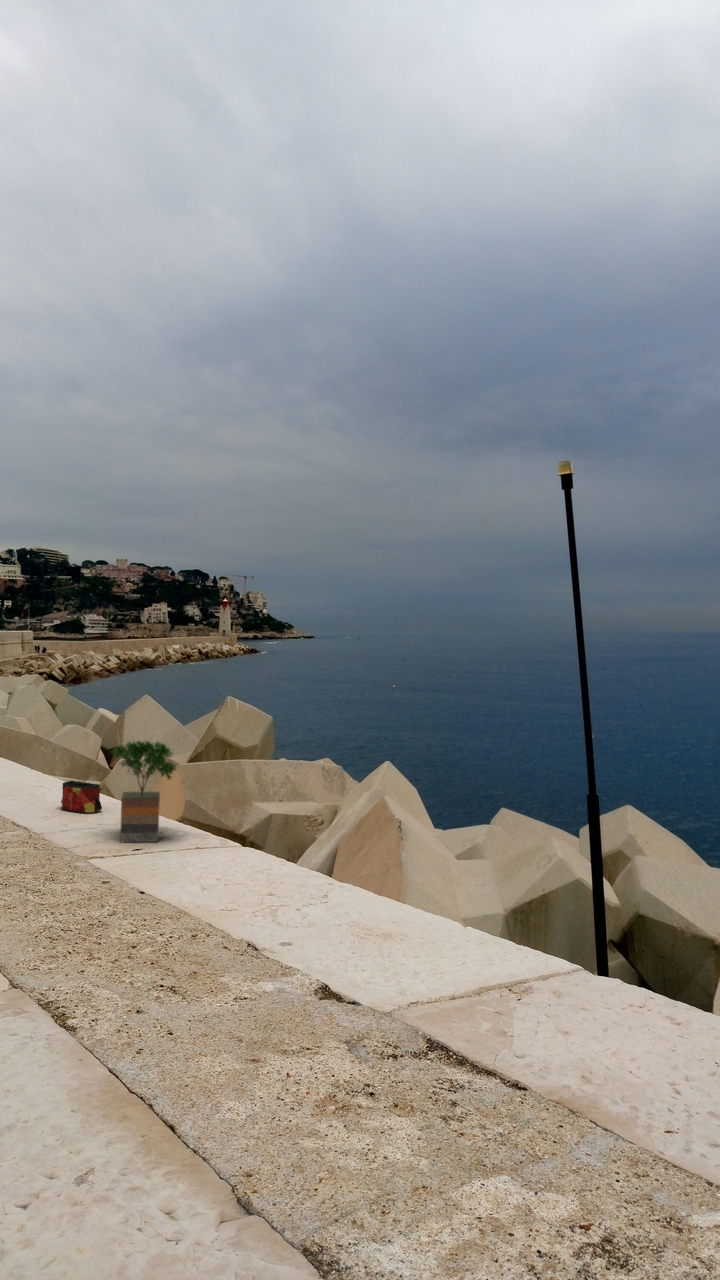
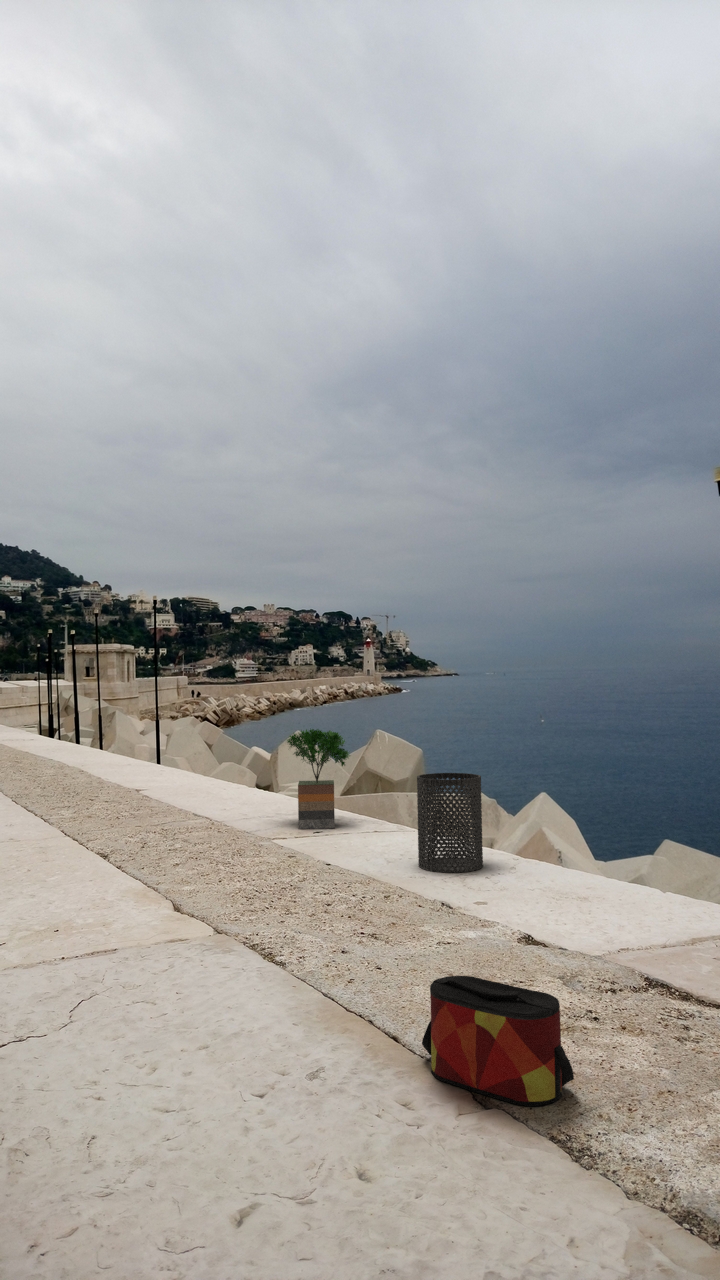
bag: present [61,781,102,814] -> present [422,976,574,1106]
trash can: none [234,800,301,903] -> present [417,773,483,873]

